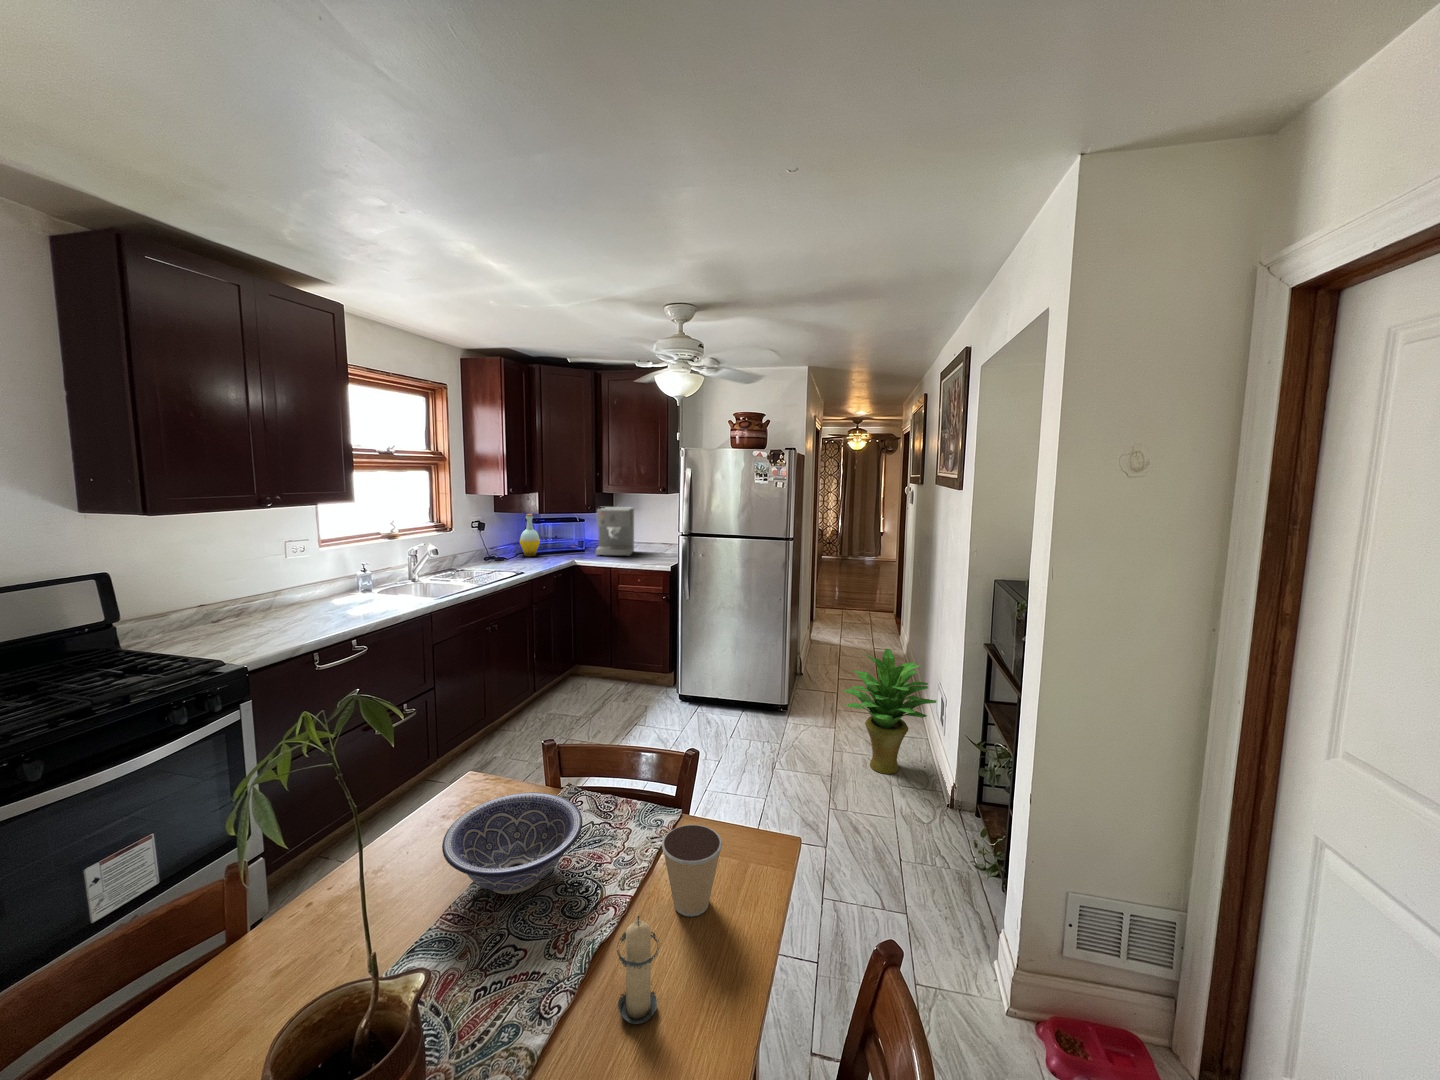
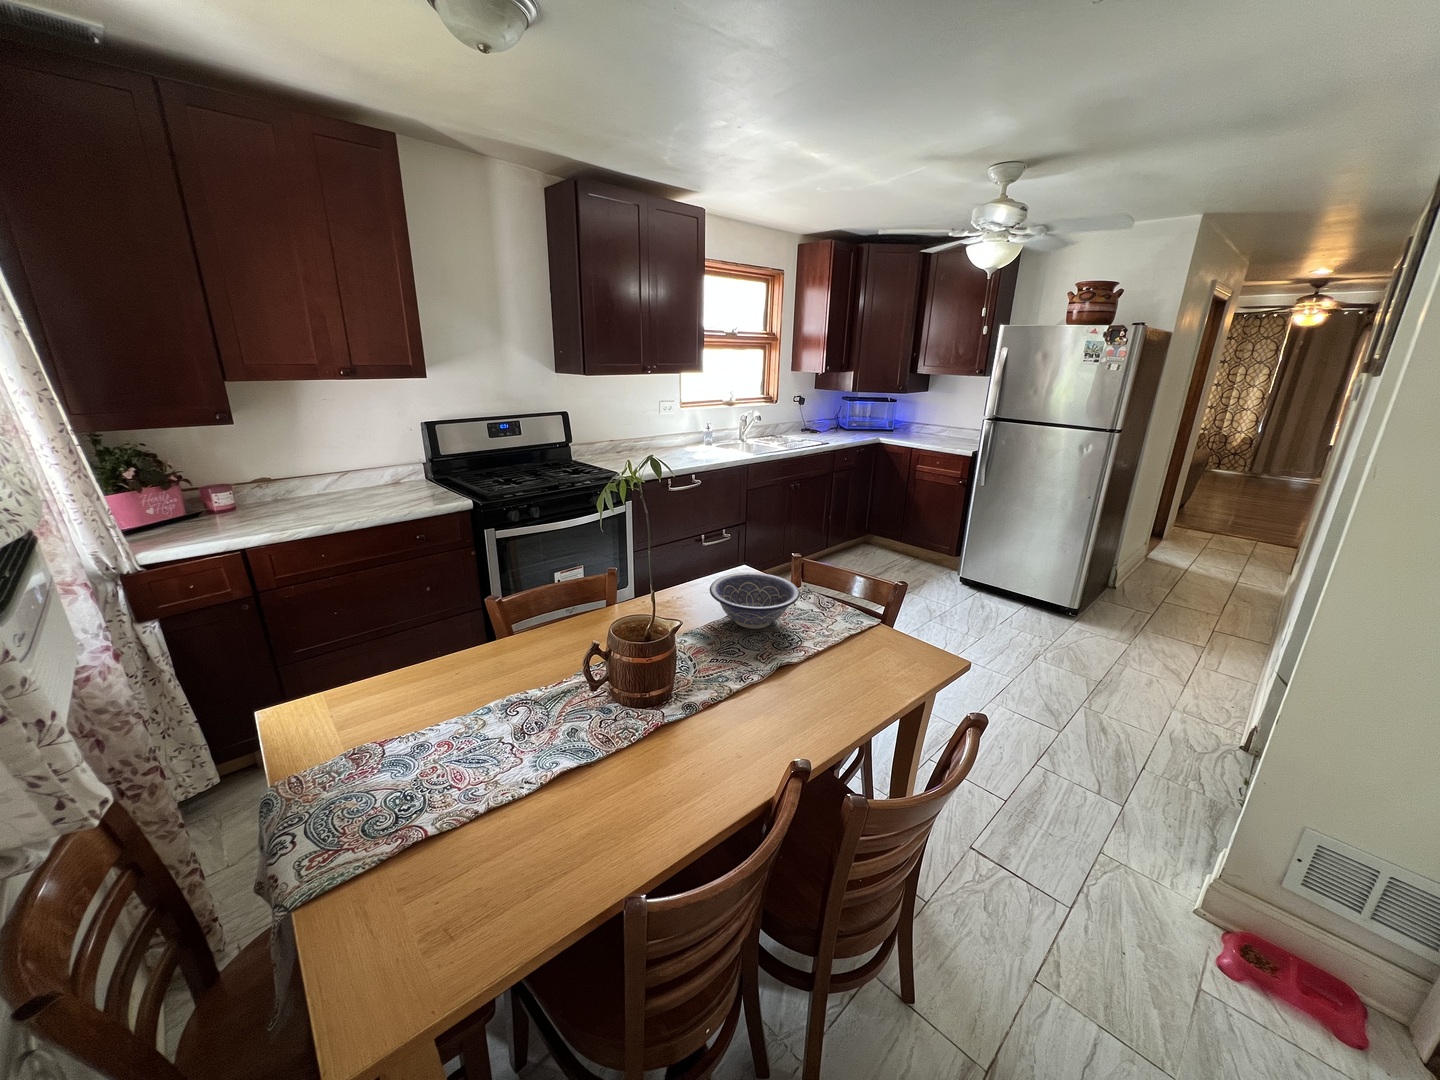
coffee maker: present [596,507,634,556] -> none [900,389,947,439]
bottle: present [519,514,540,556] -> none [832,392,851,431]
potted plant: present [844,649,936,774] -> none [1133,567,1266,701]
coffee cup: present [662,824,723,917] -> none [843,614,890,675]
candle: present [617,916,660,1024] -> none [783,640,819,707]

